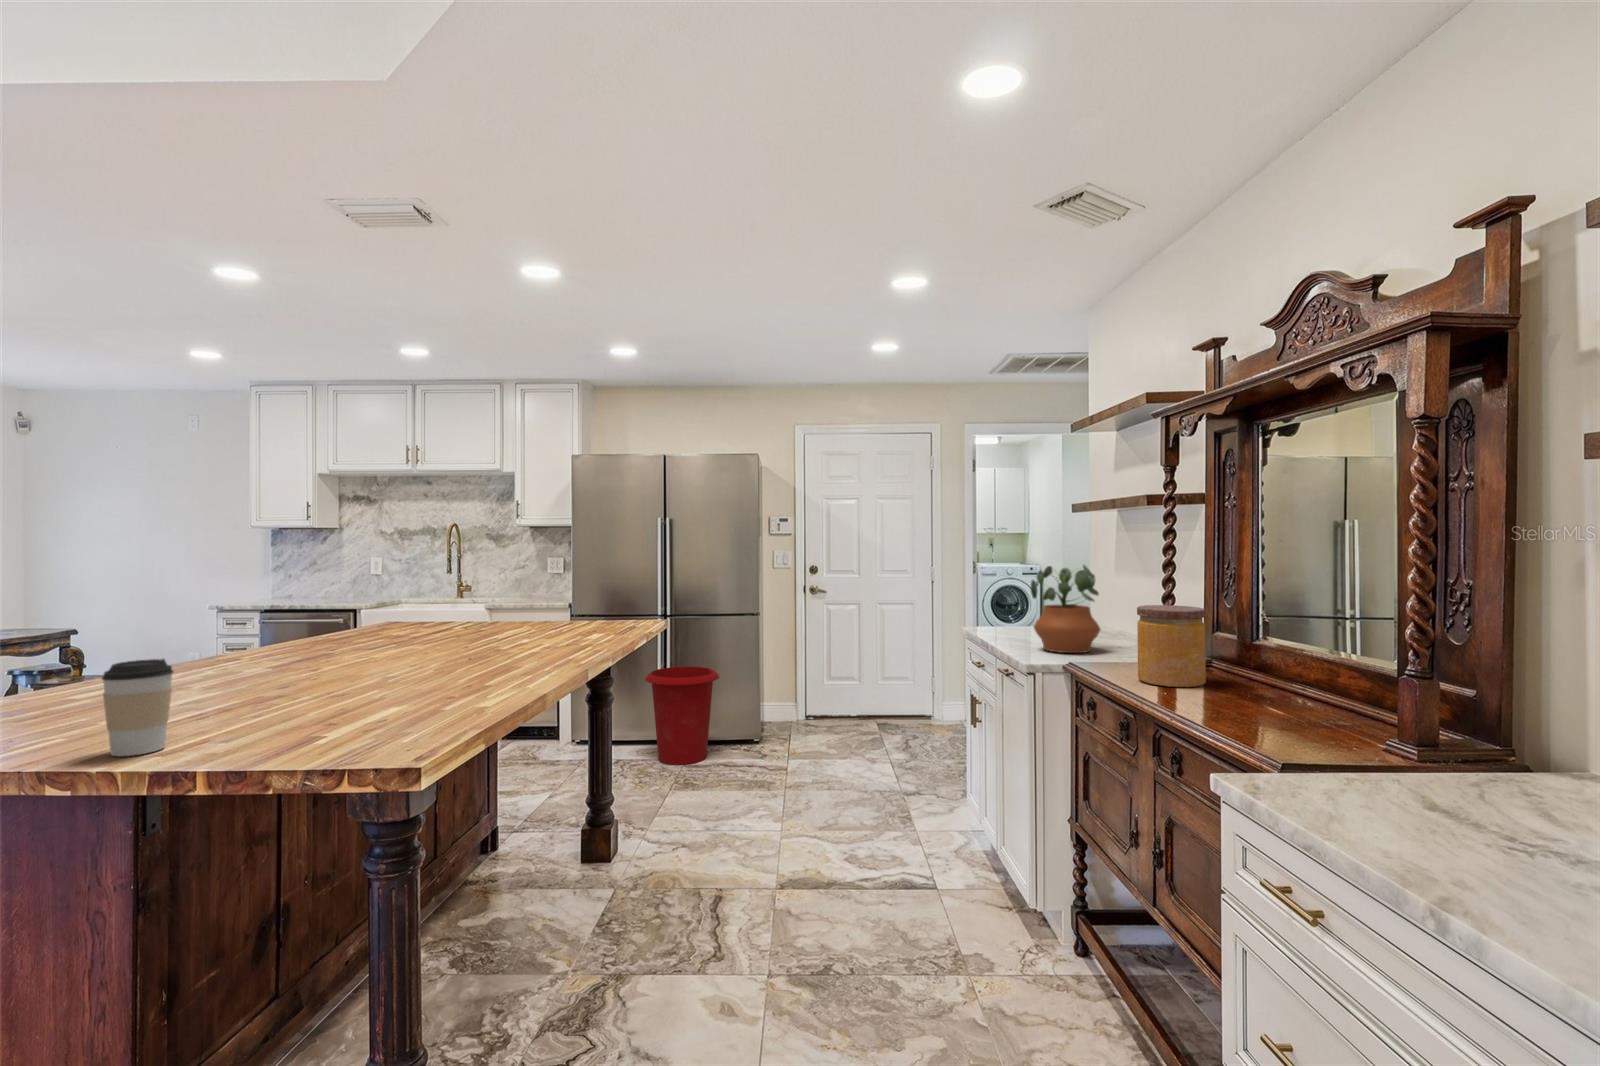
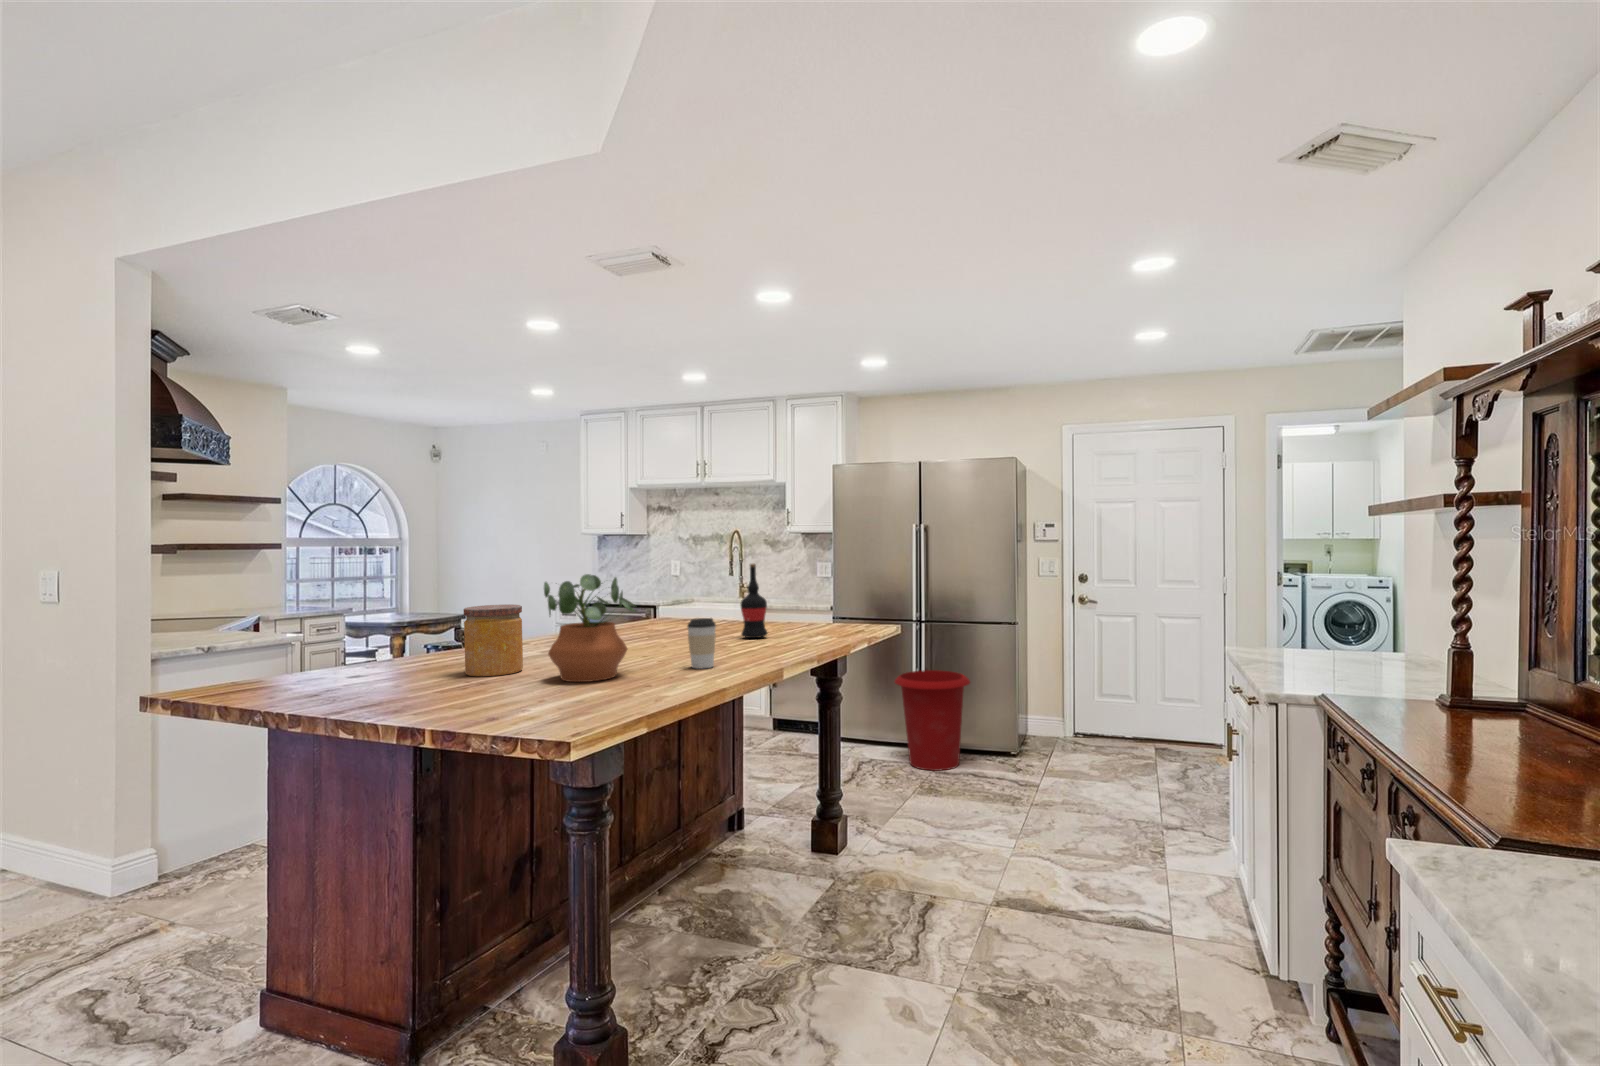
wine bottle: none [512,558,542,639] -> present [740,564,767,638]
potted plant: present [1031,565,1100,653] -> present [544,574,635,682]
jar: present [1137,605,1206,687] -> present [464,604,523,676]
coffee cup: present [102,659,173,756] -> present [687,618,716,669]

